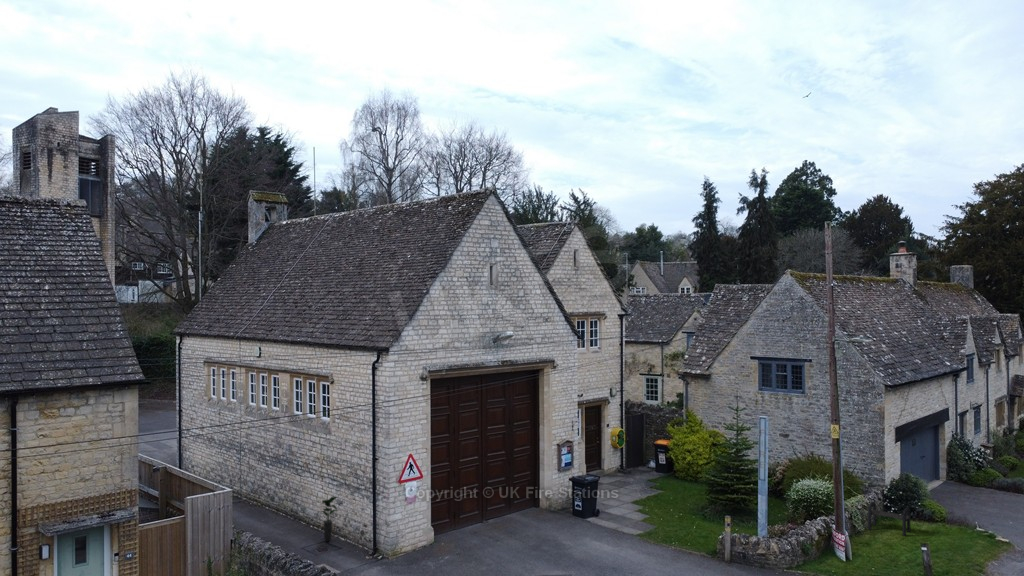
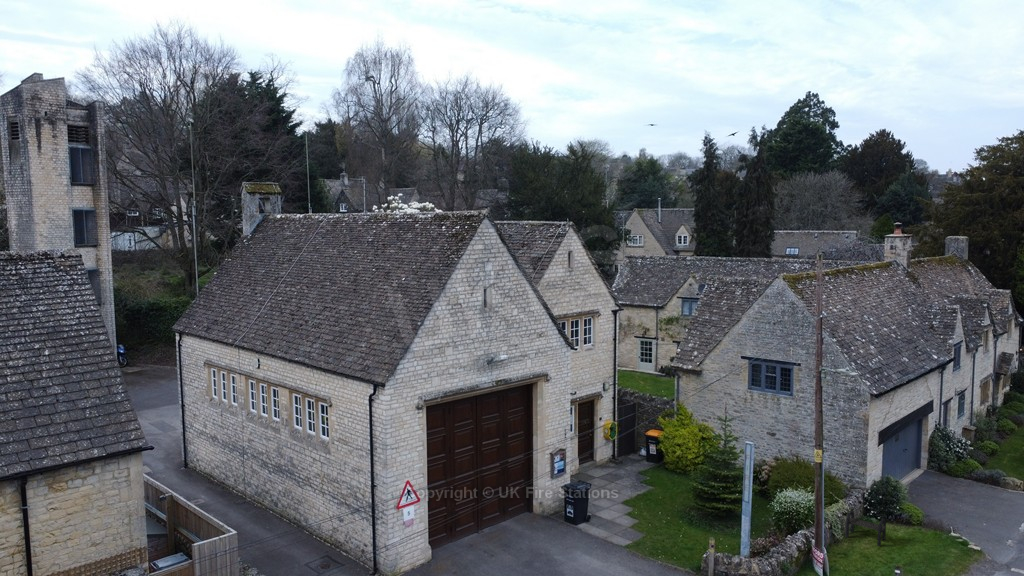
potted plant: present [321,497,338,541] -> none [322,517,341,559]

